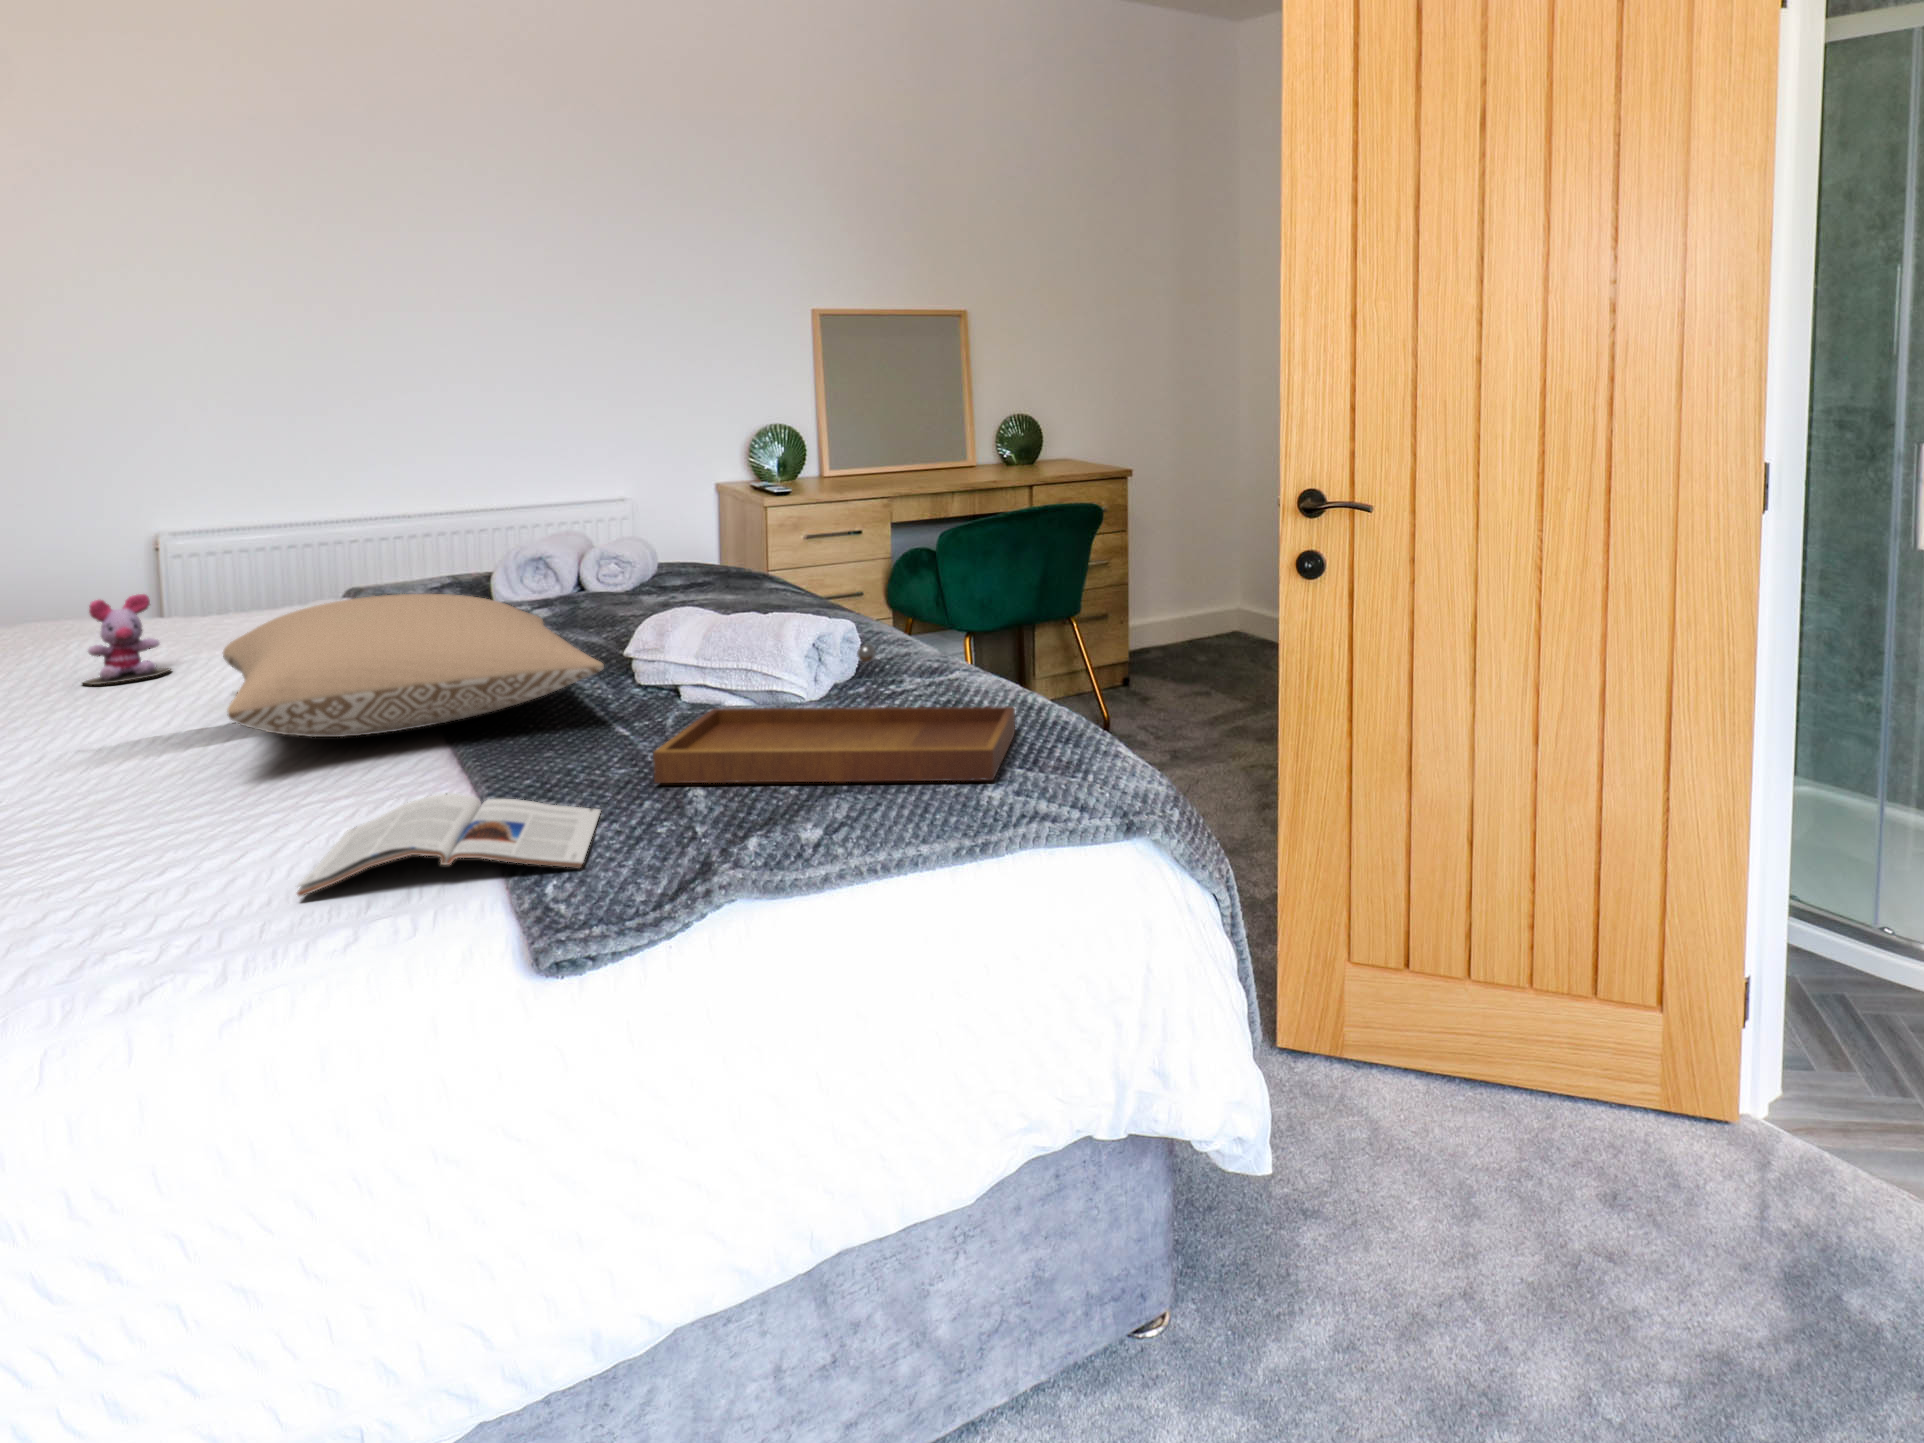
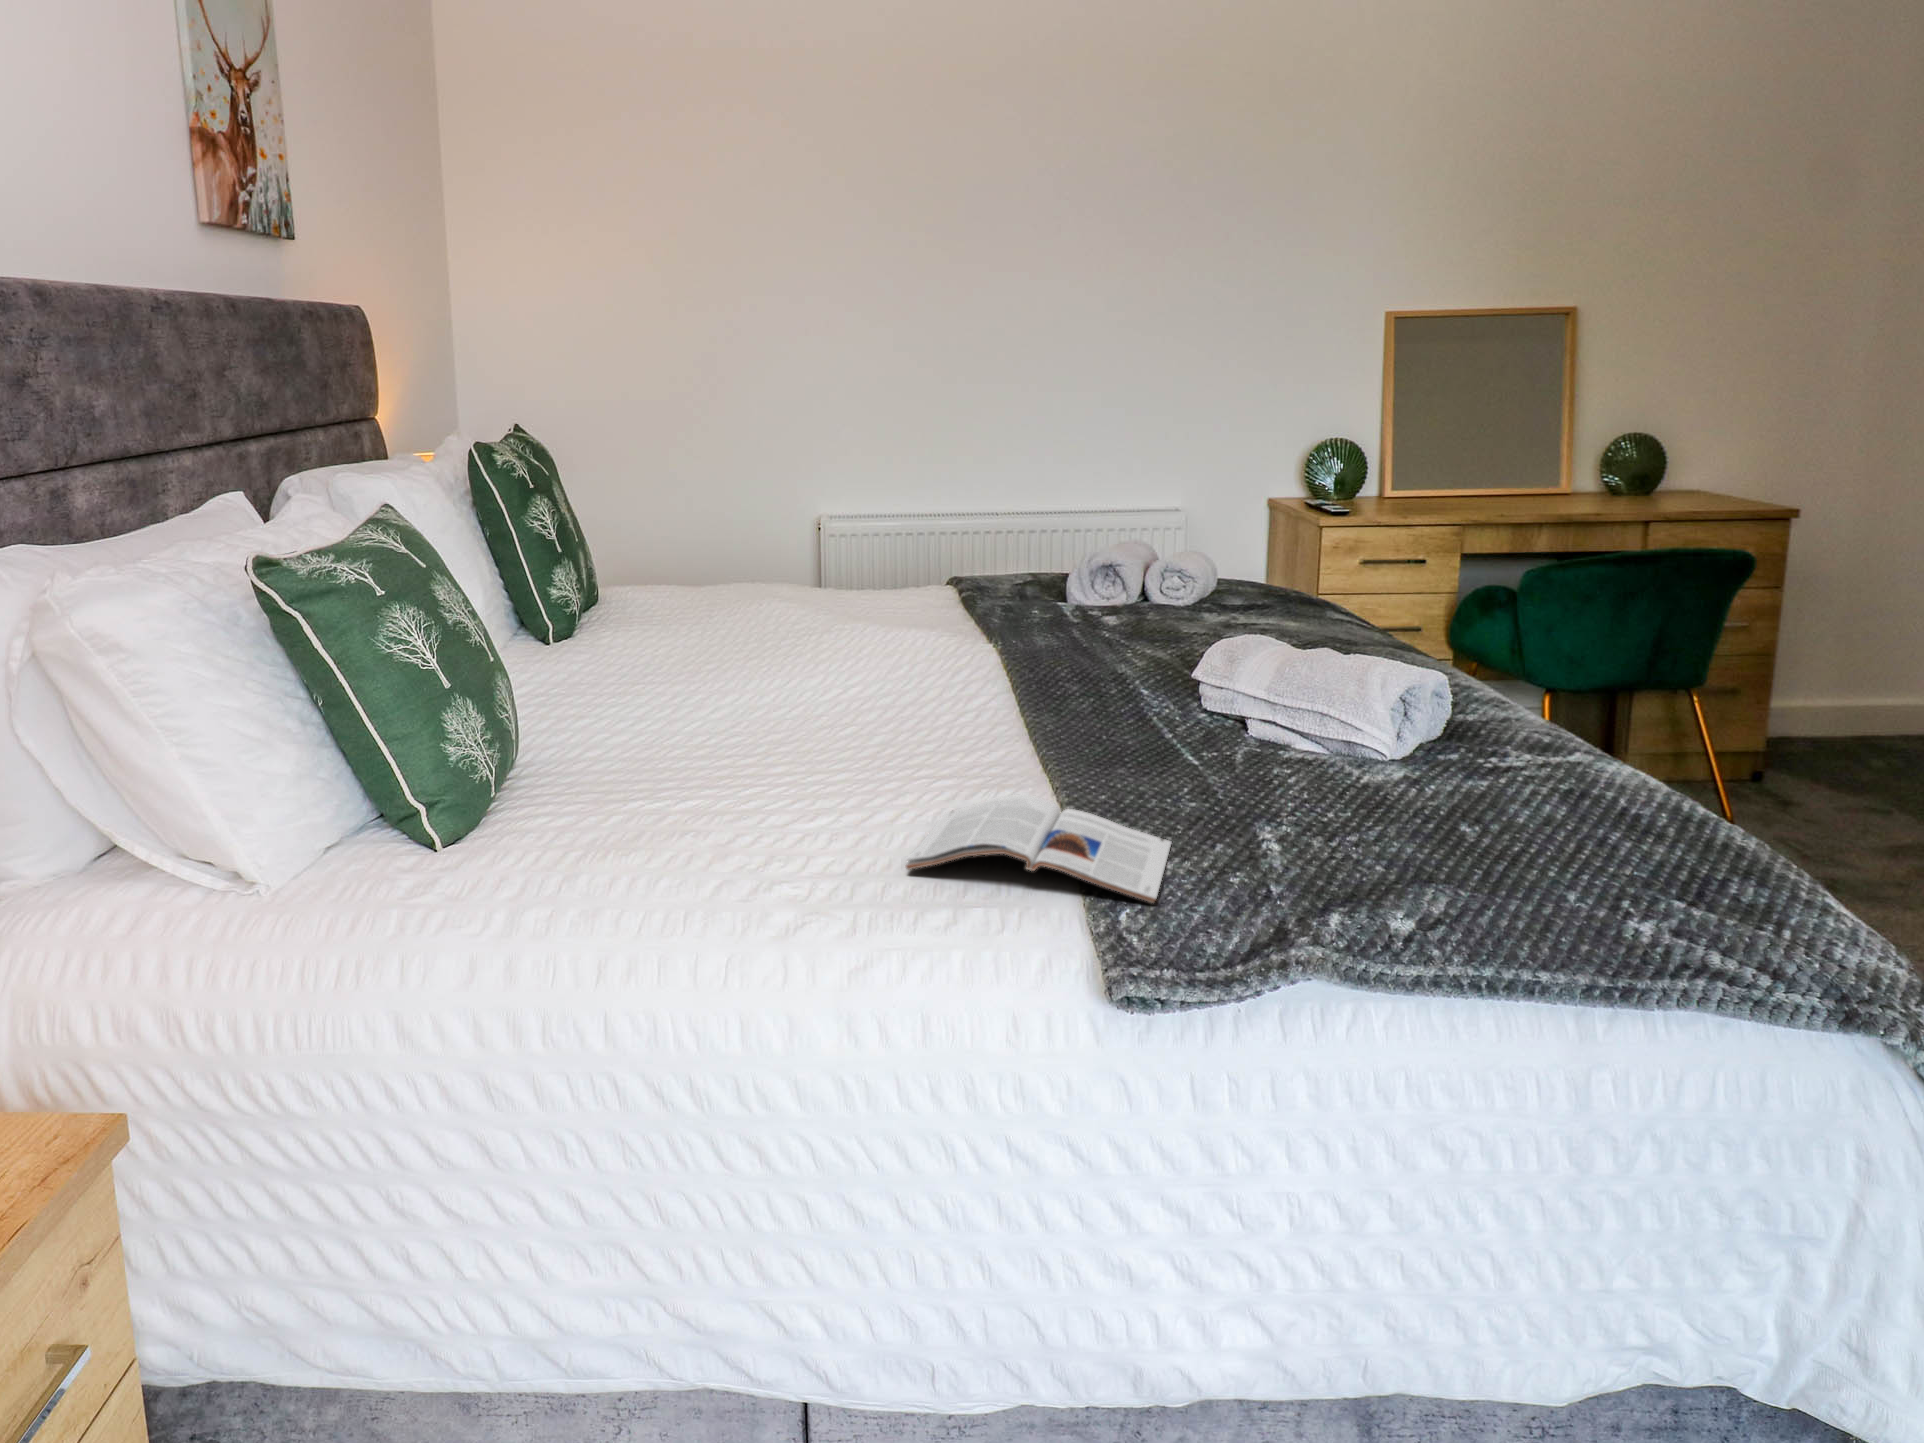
stuffed toy: present [83,594,171,685] -> none [759,559,860,639]
pillow: present [223,594,604,737] -> none [858,591,1180,720]
tray: present [653,645,1015,783] -> none [1225,710,1672,909]

